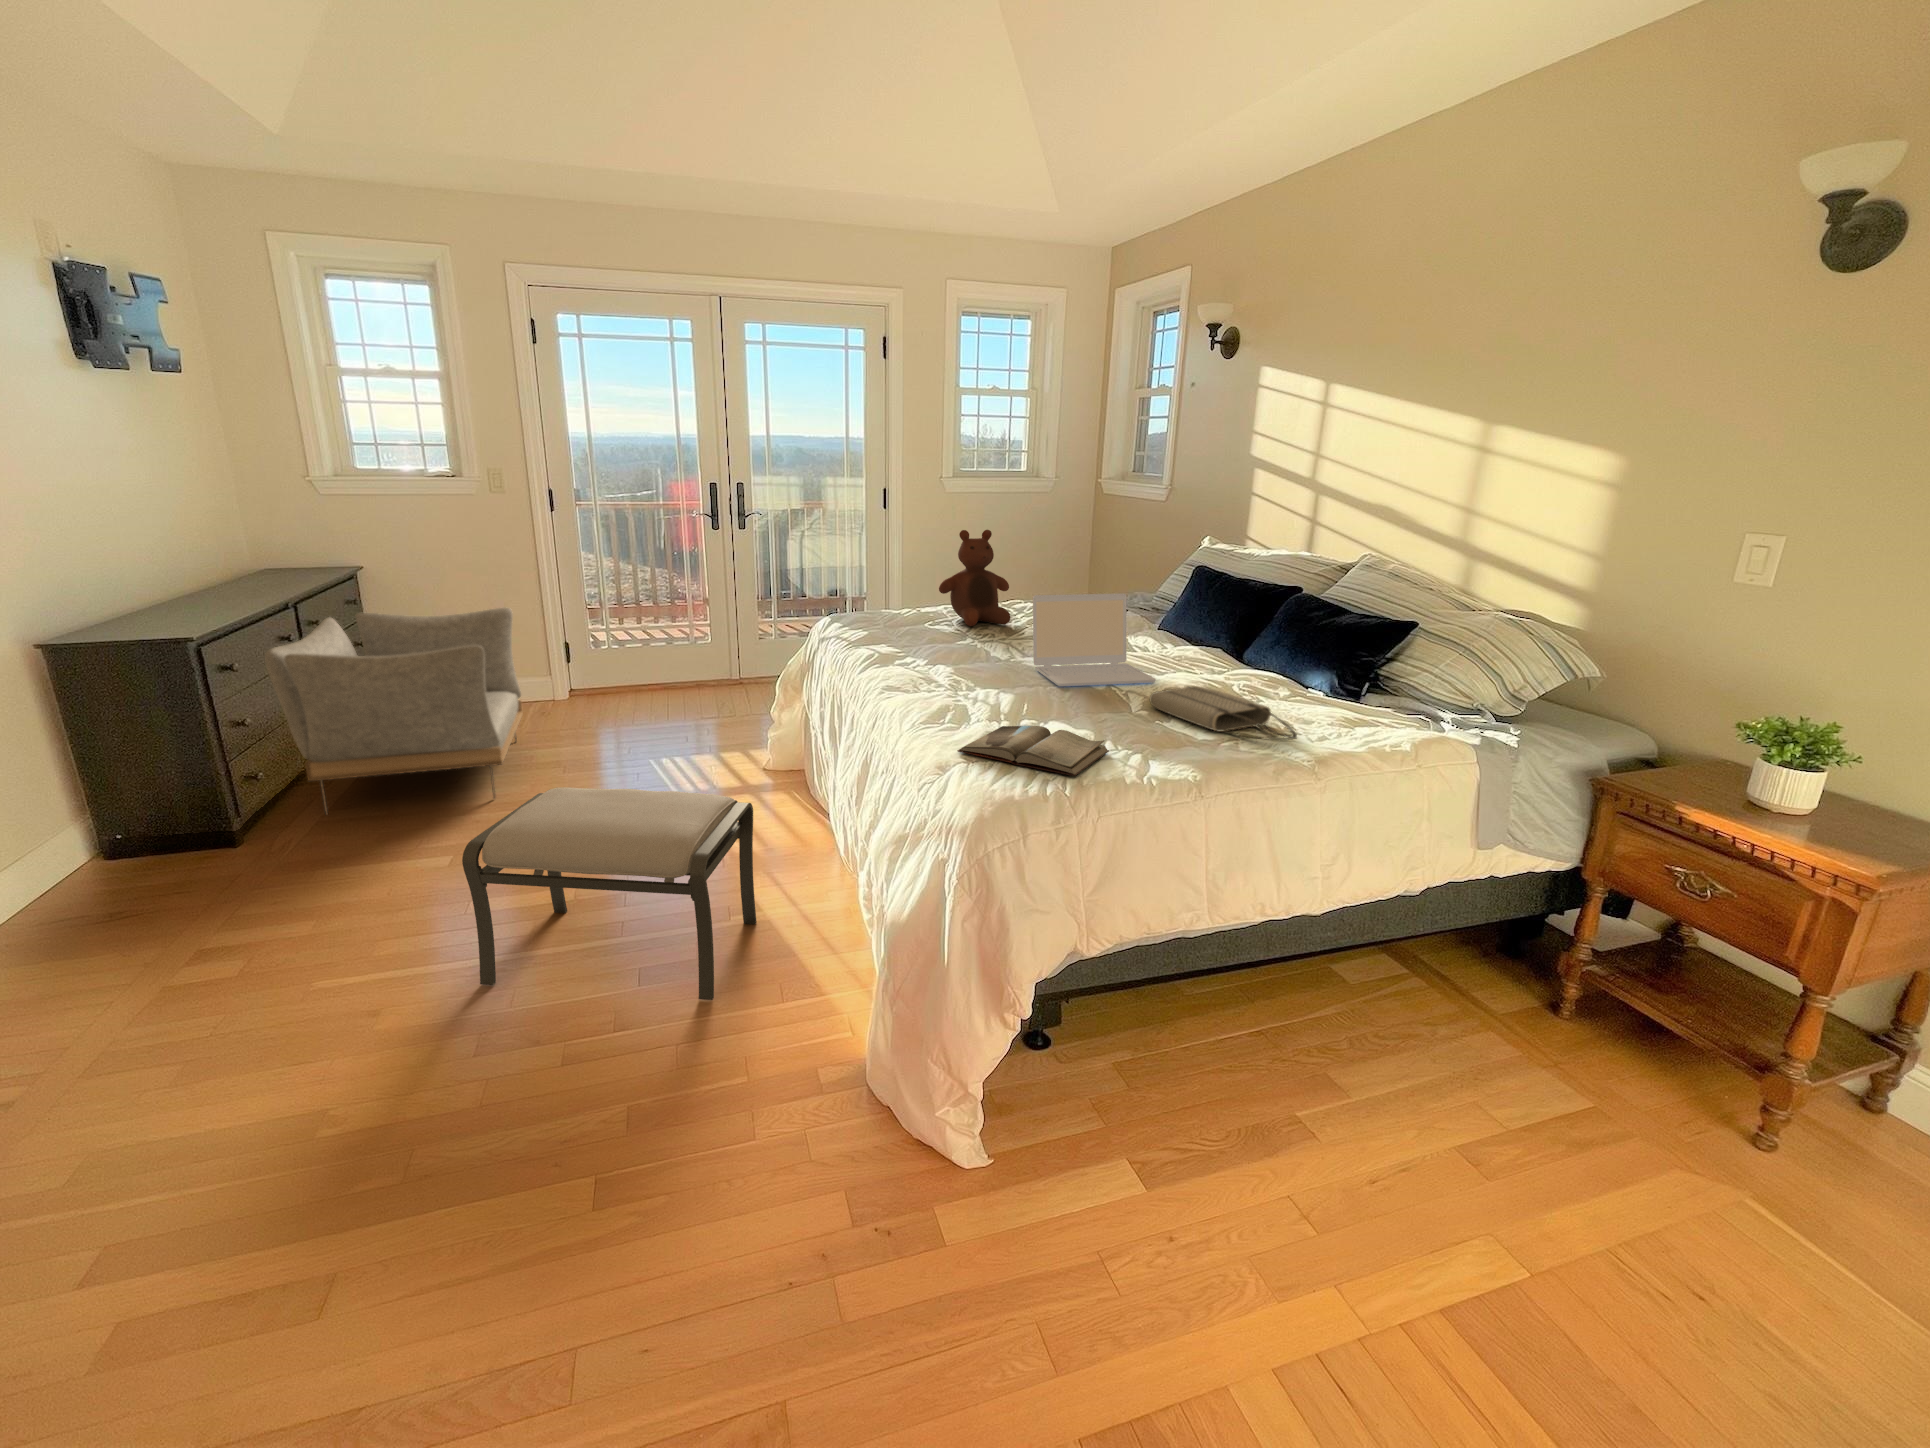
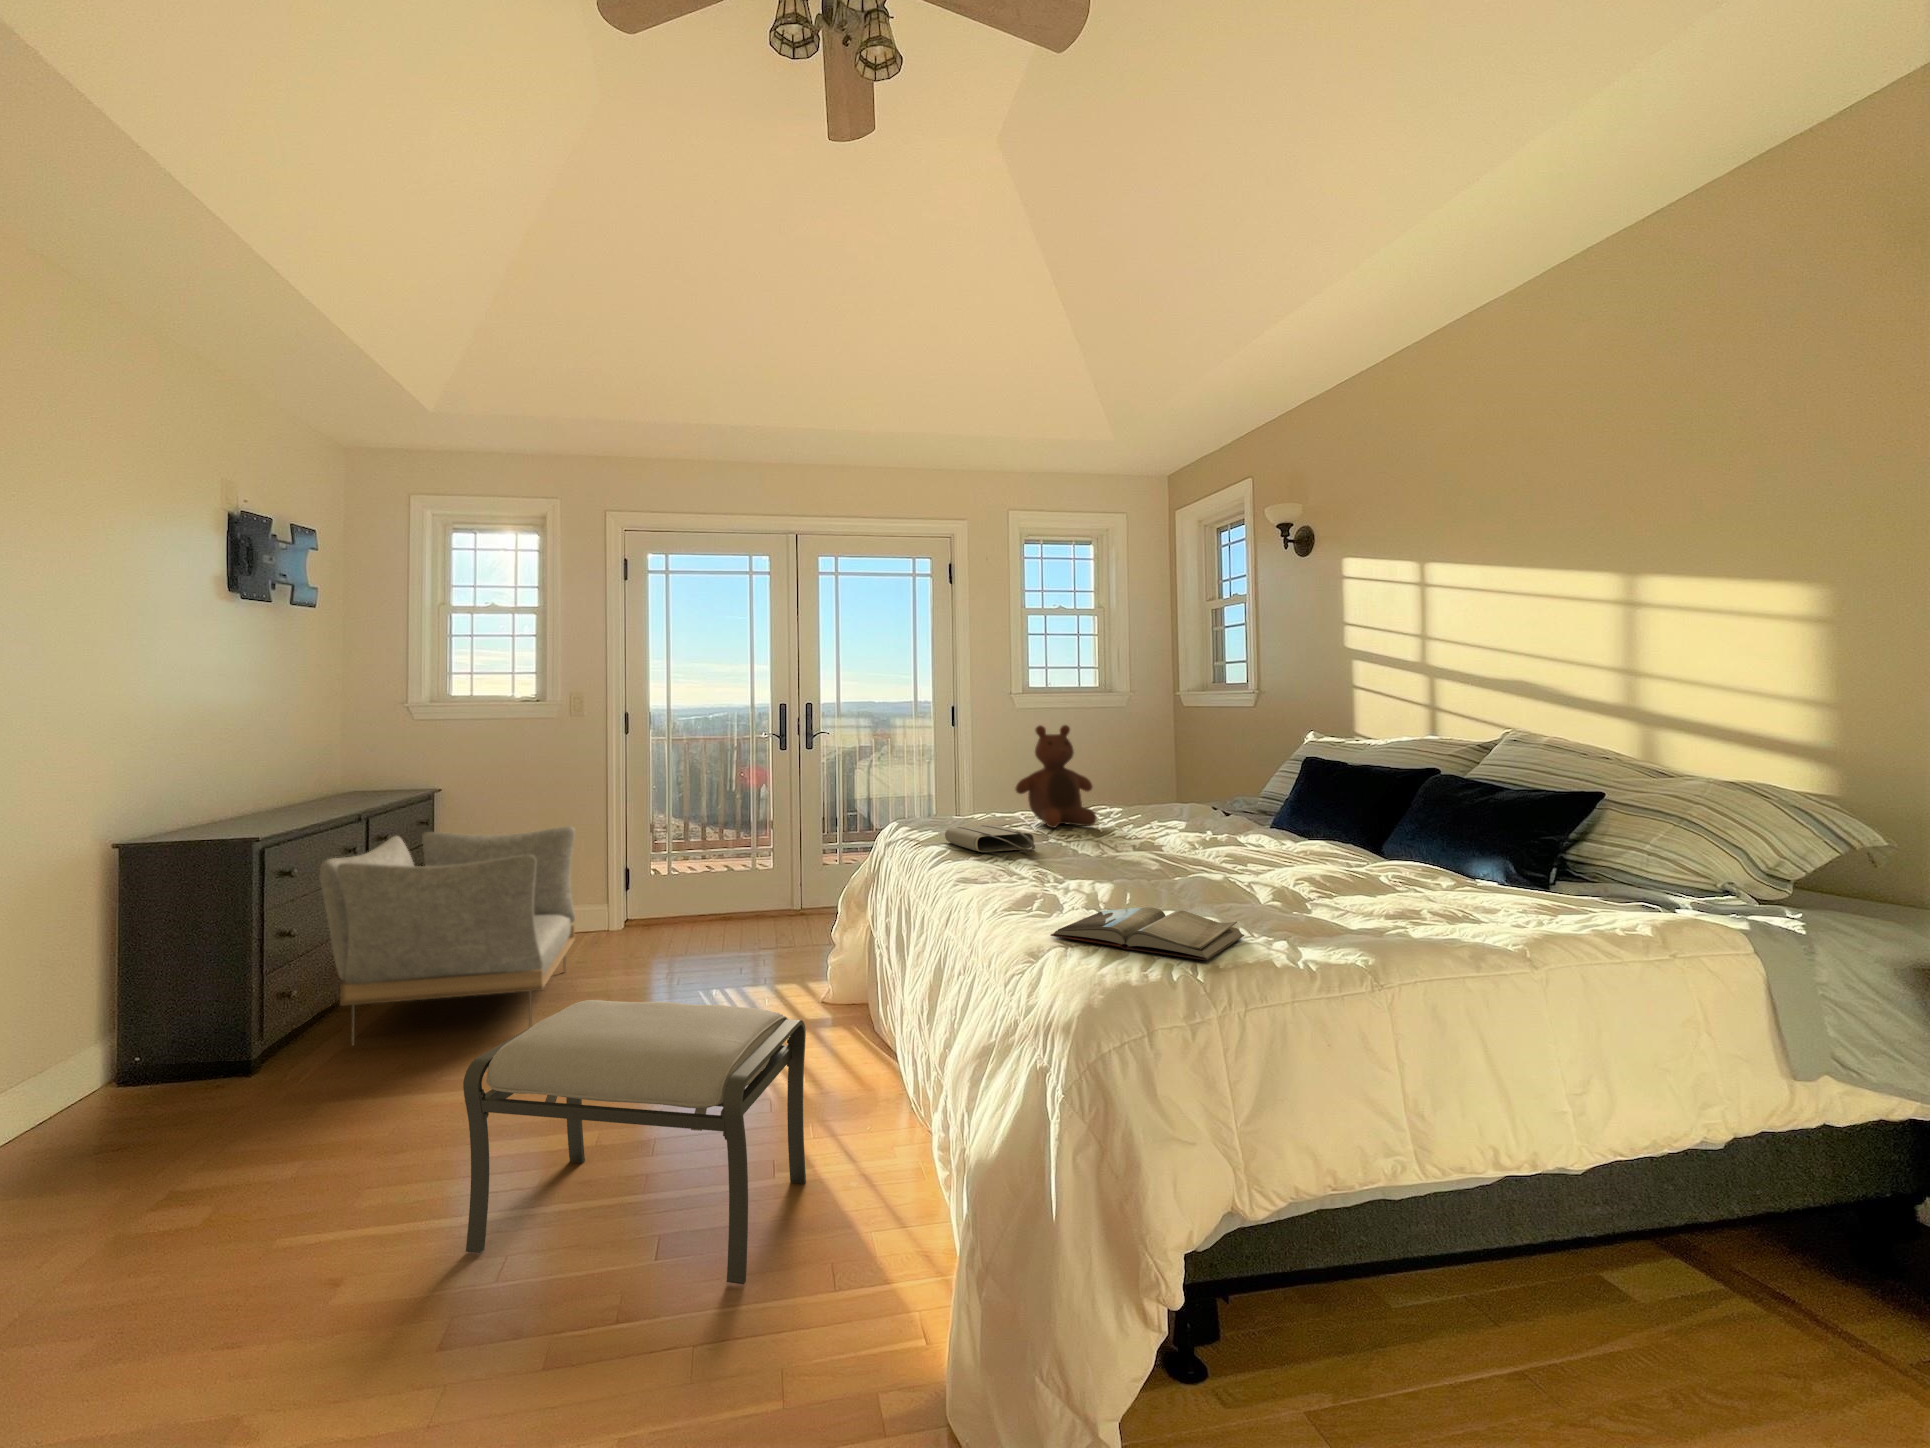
laptop: present [1033,594,1156,686] -> none [1124,774,1282,876]
tote bag: present [1150,686,1297,740] -> present [945,825,1035,854]

